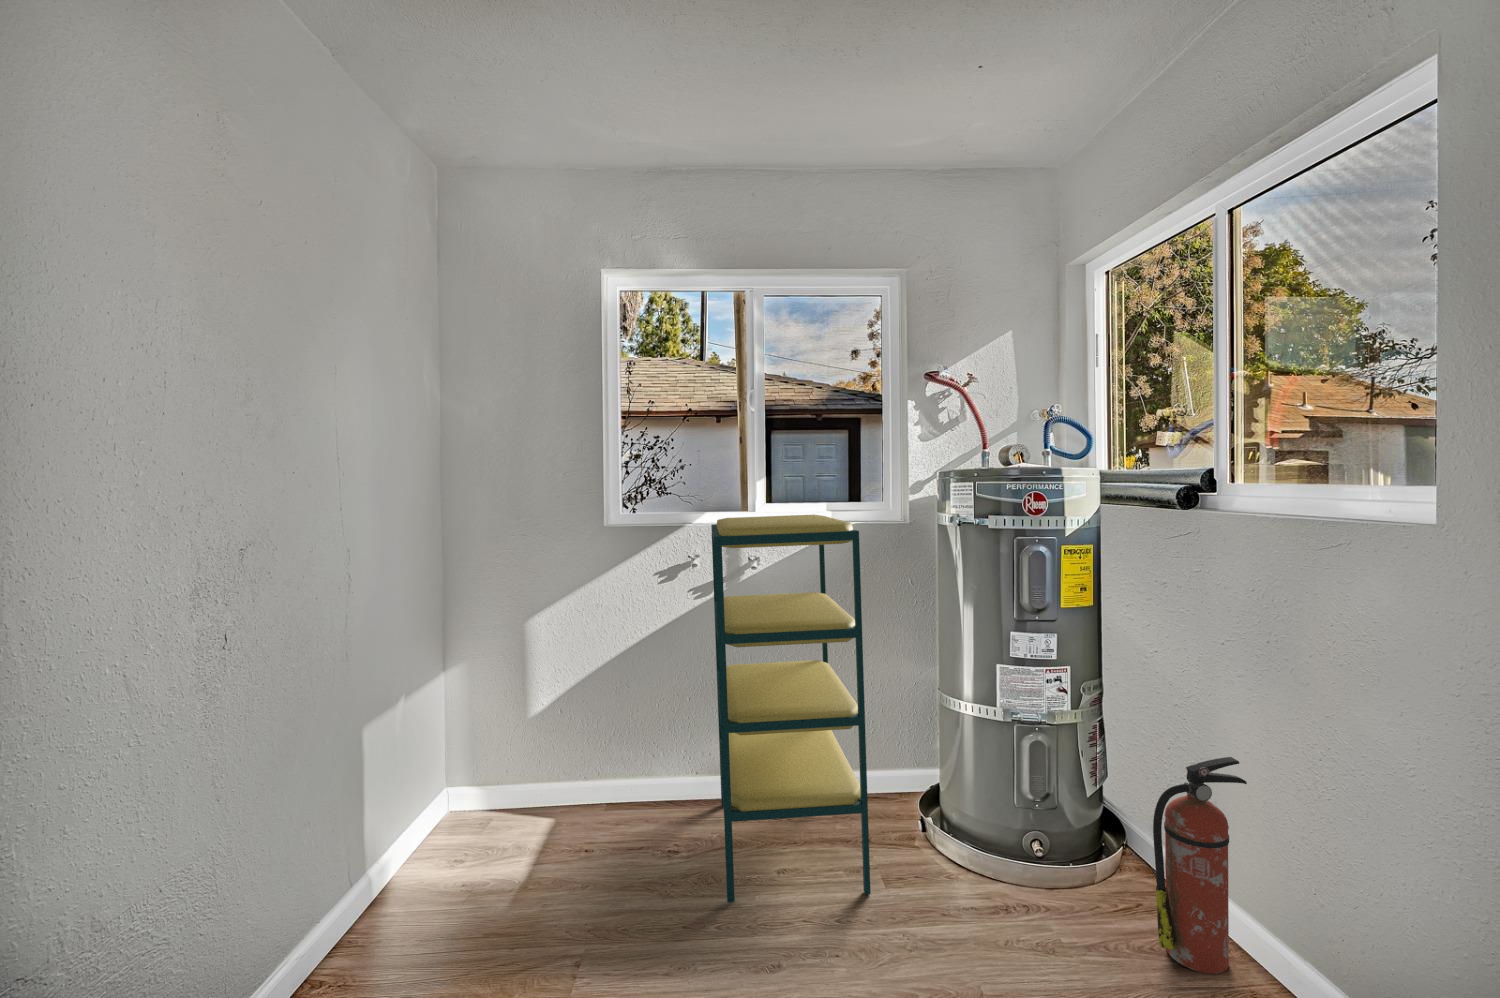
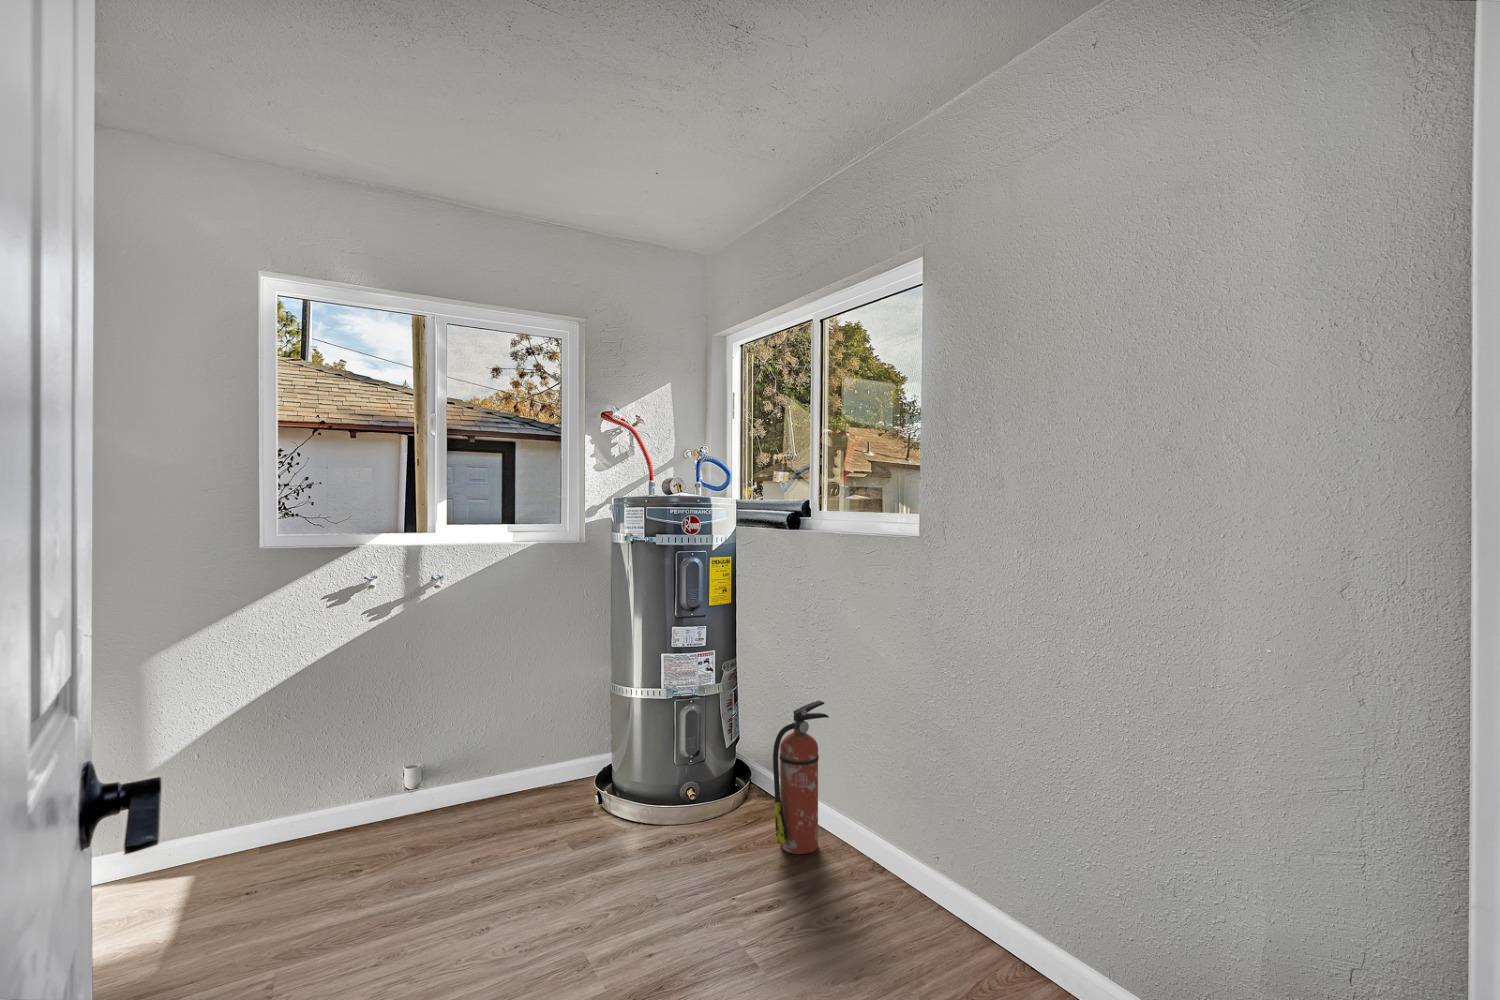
shelving unit: present [711,515,871,902] -> none [393,533,560,898]

